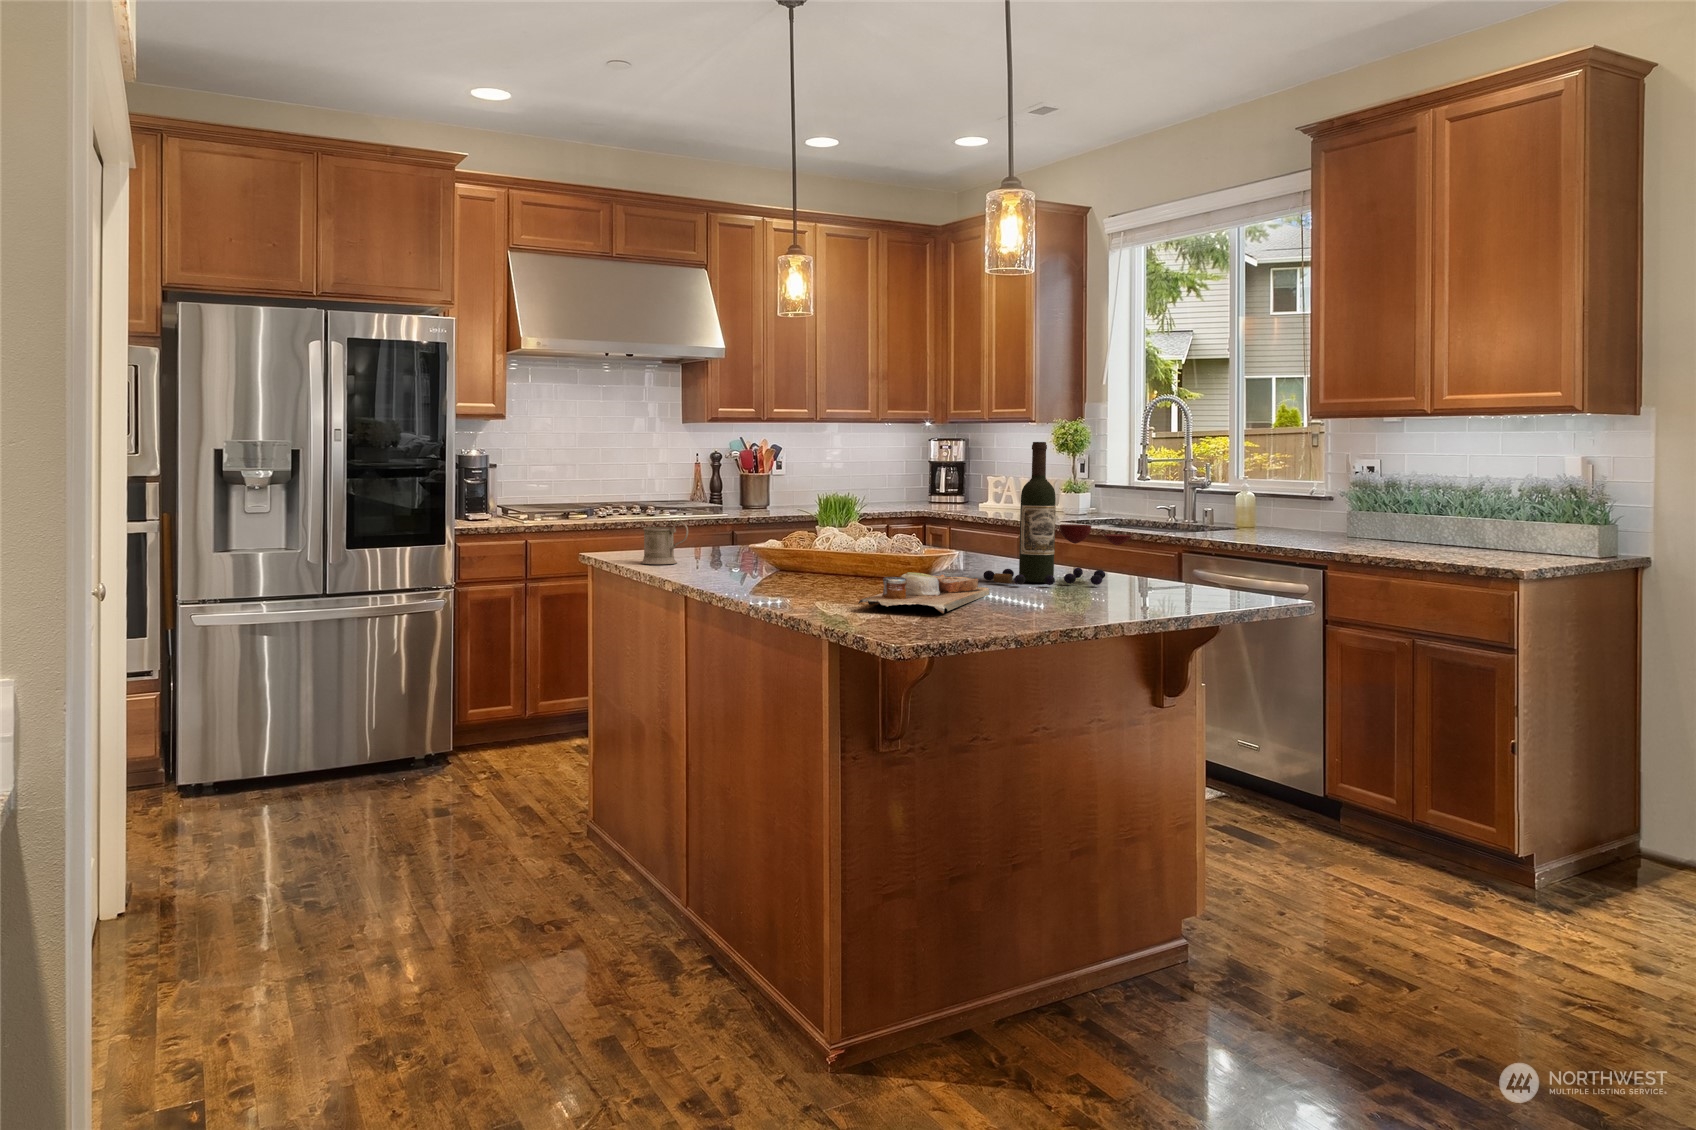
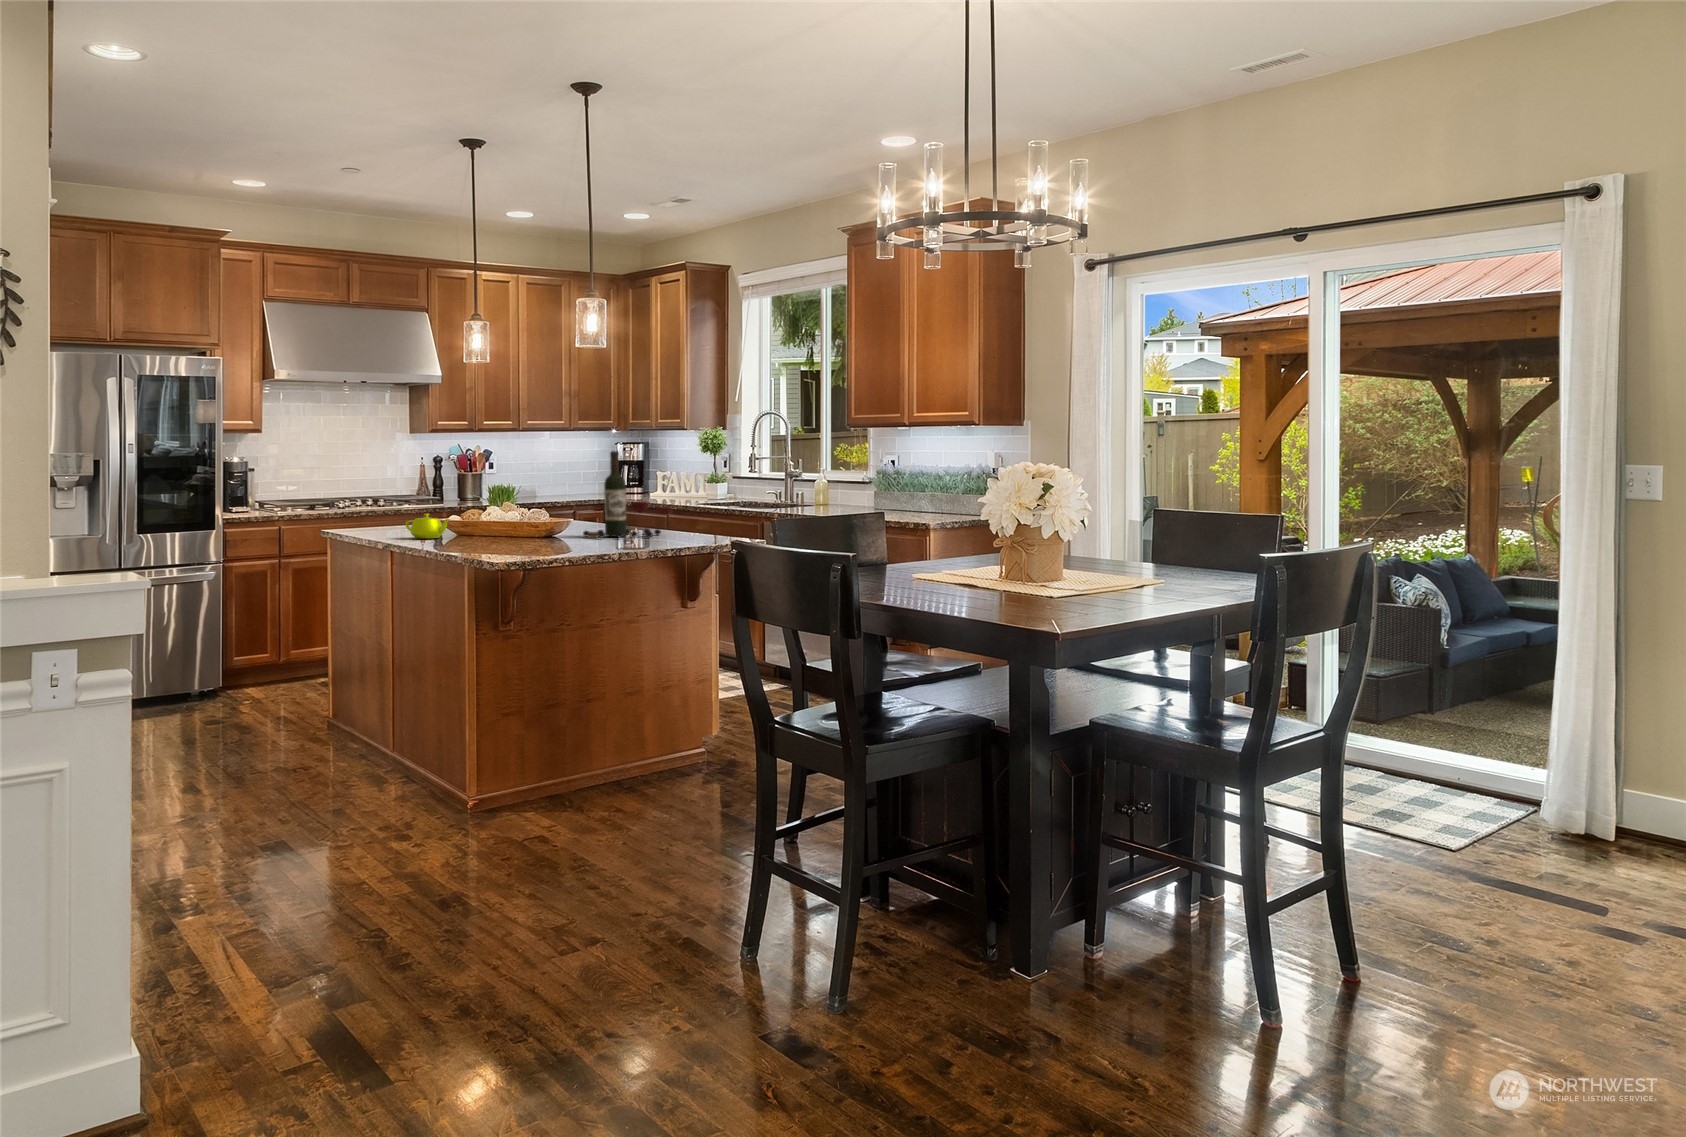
mug: present [641,520,688,564] -> none [364,504,396,533]
teapot: none [707,538,778,578] -> present [406,514,450,538]
cutting board: present [859,572,989,613] -> none [488,532,578,550]

